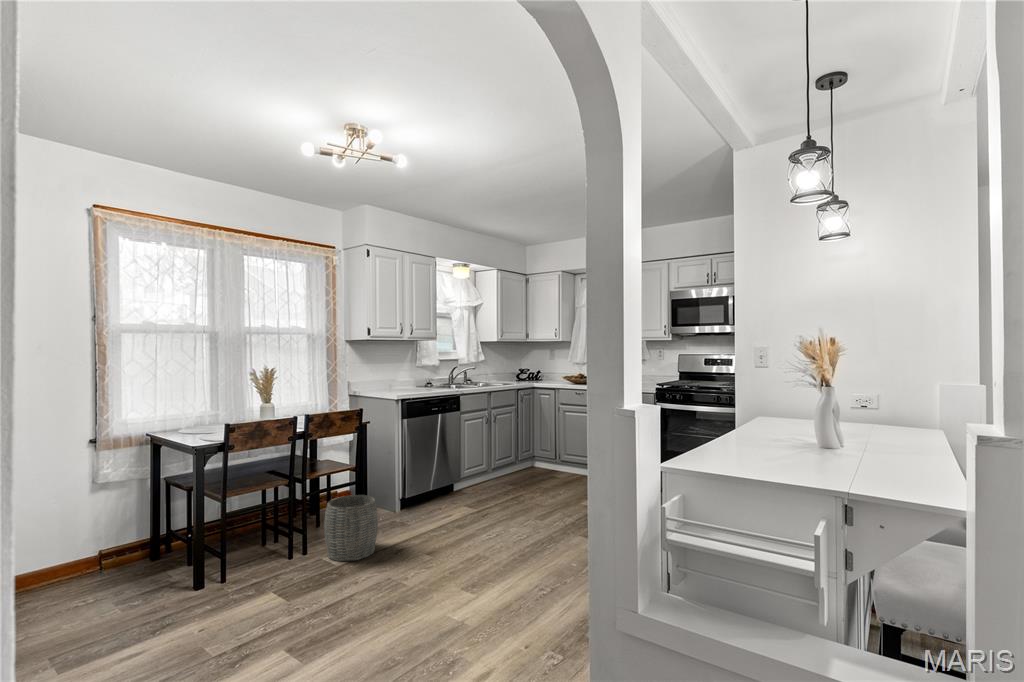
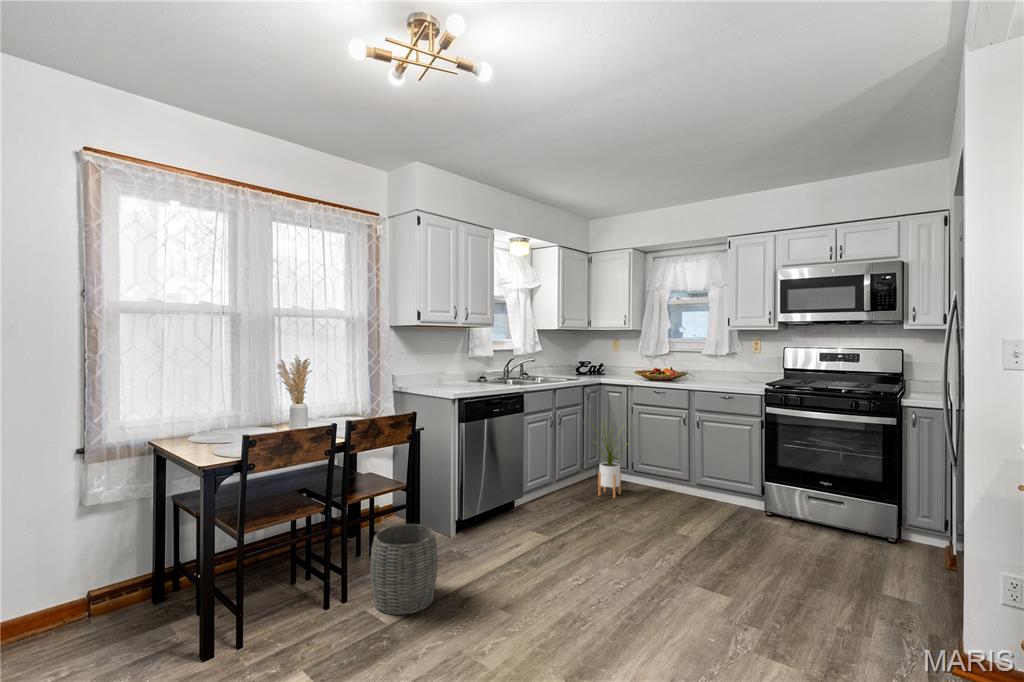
house plant: none [519,412,556,483] -> present [595,425,621,498]

